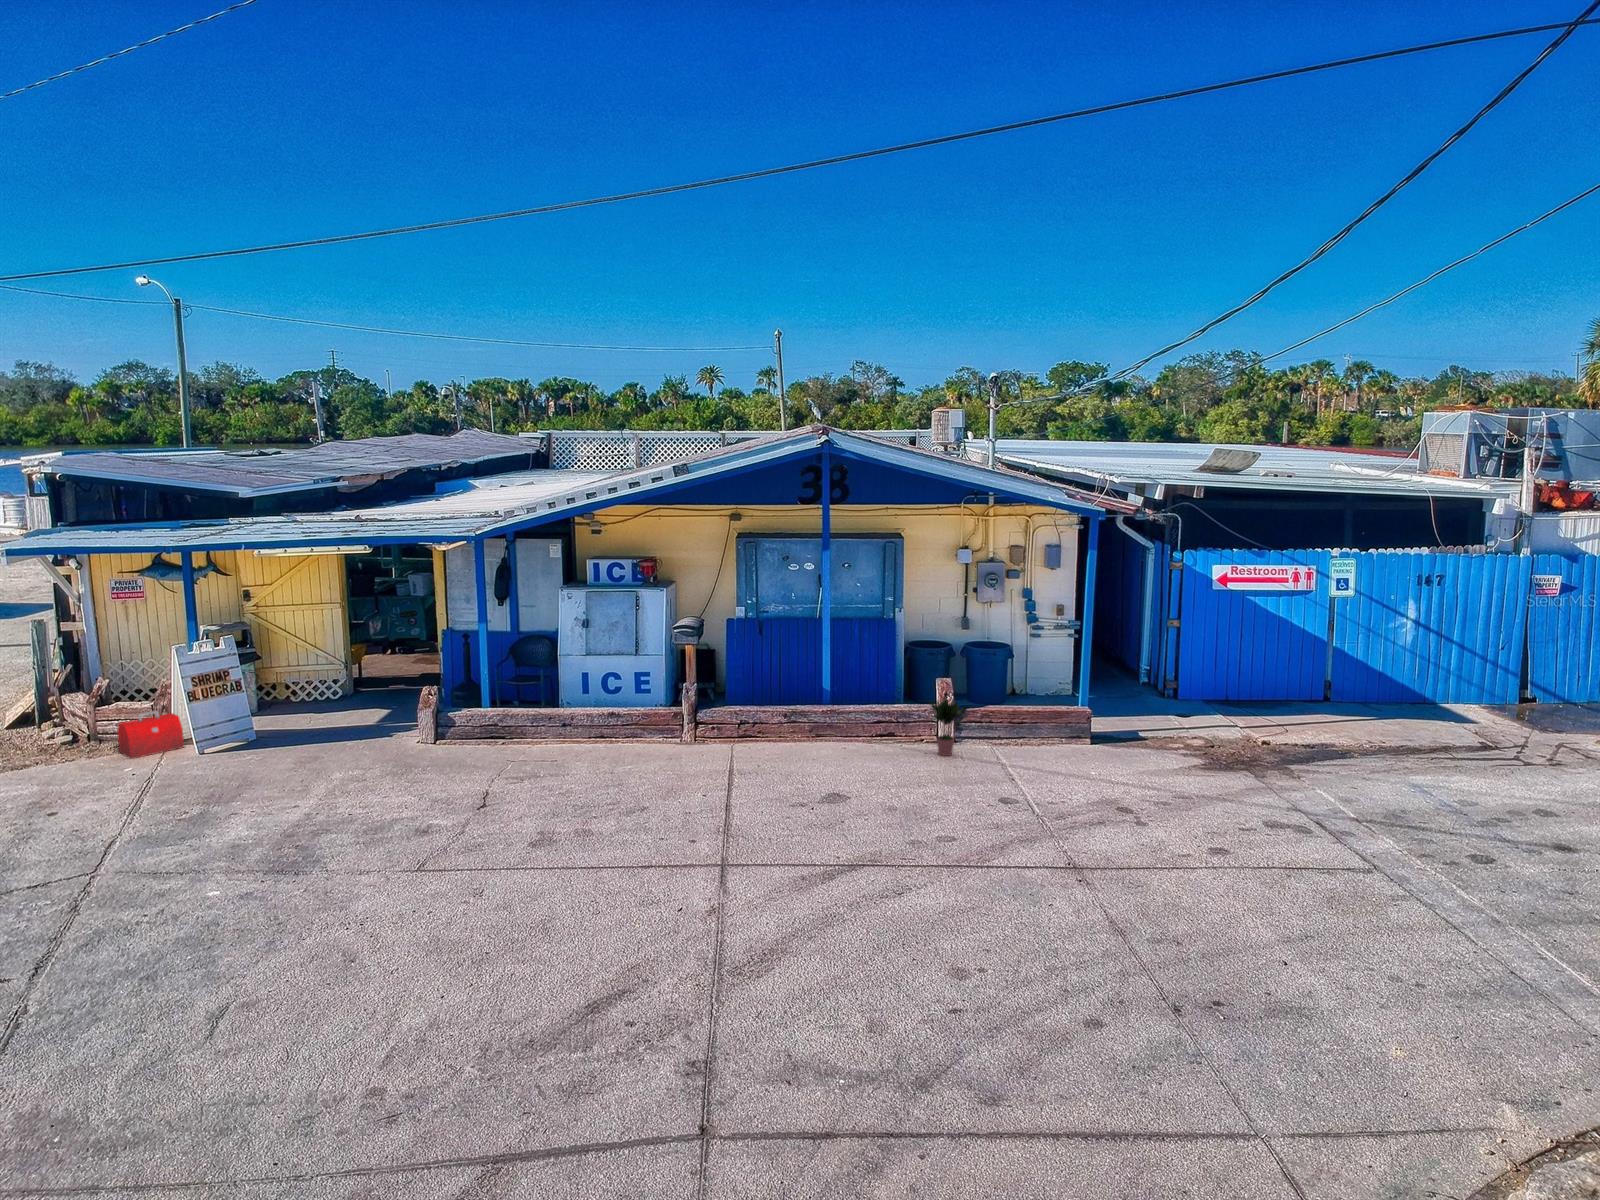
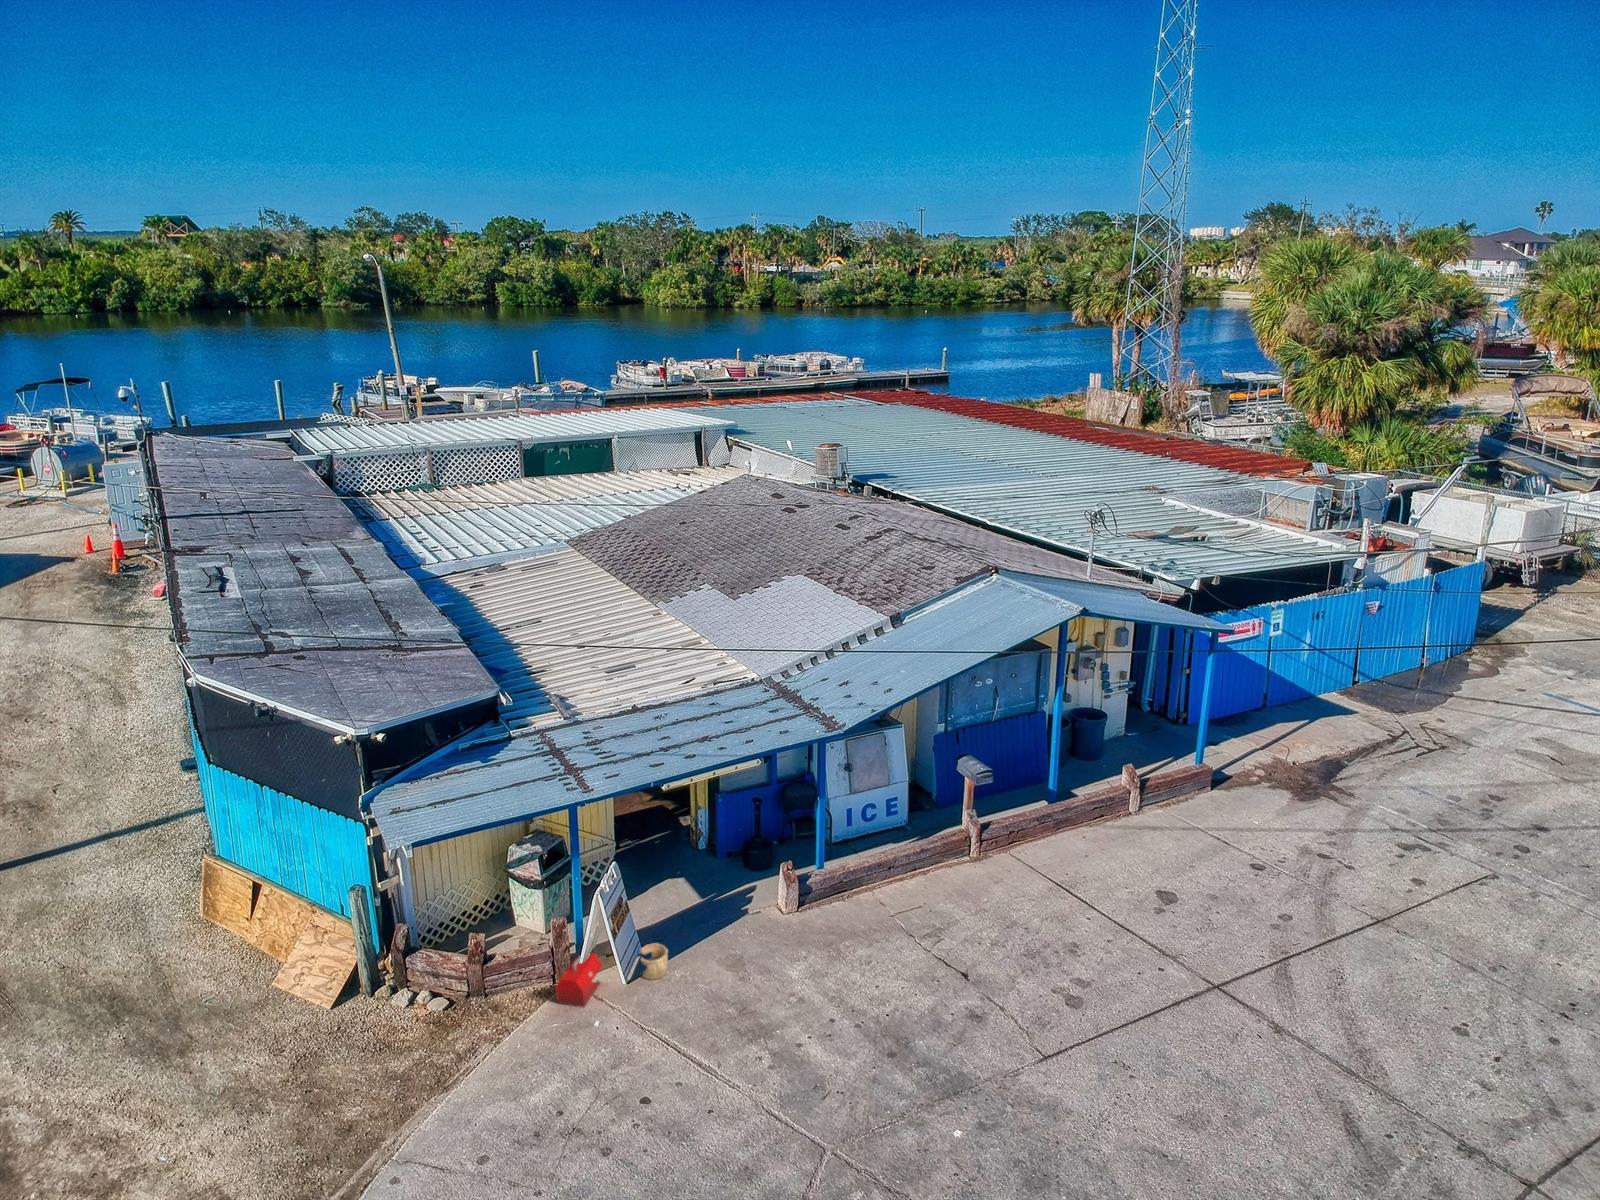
potted plant: present [930,699,967,756] -> none [1133,778,1167,824]
wooden bucket: none [208,723,248,756] -> present [641,943,668,980]

